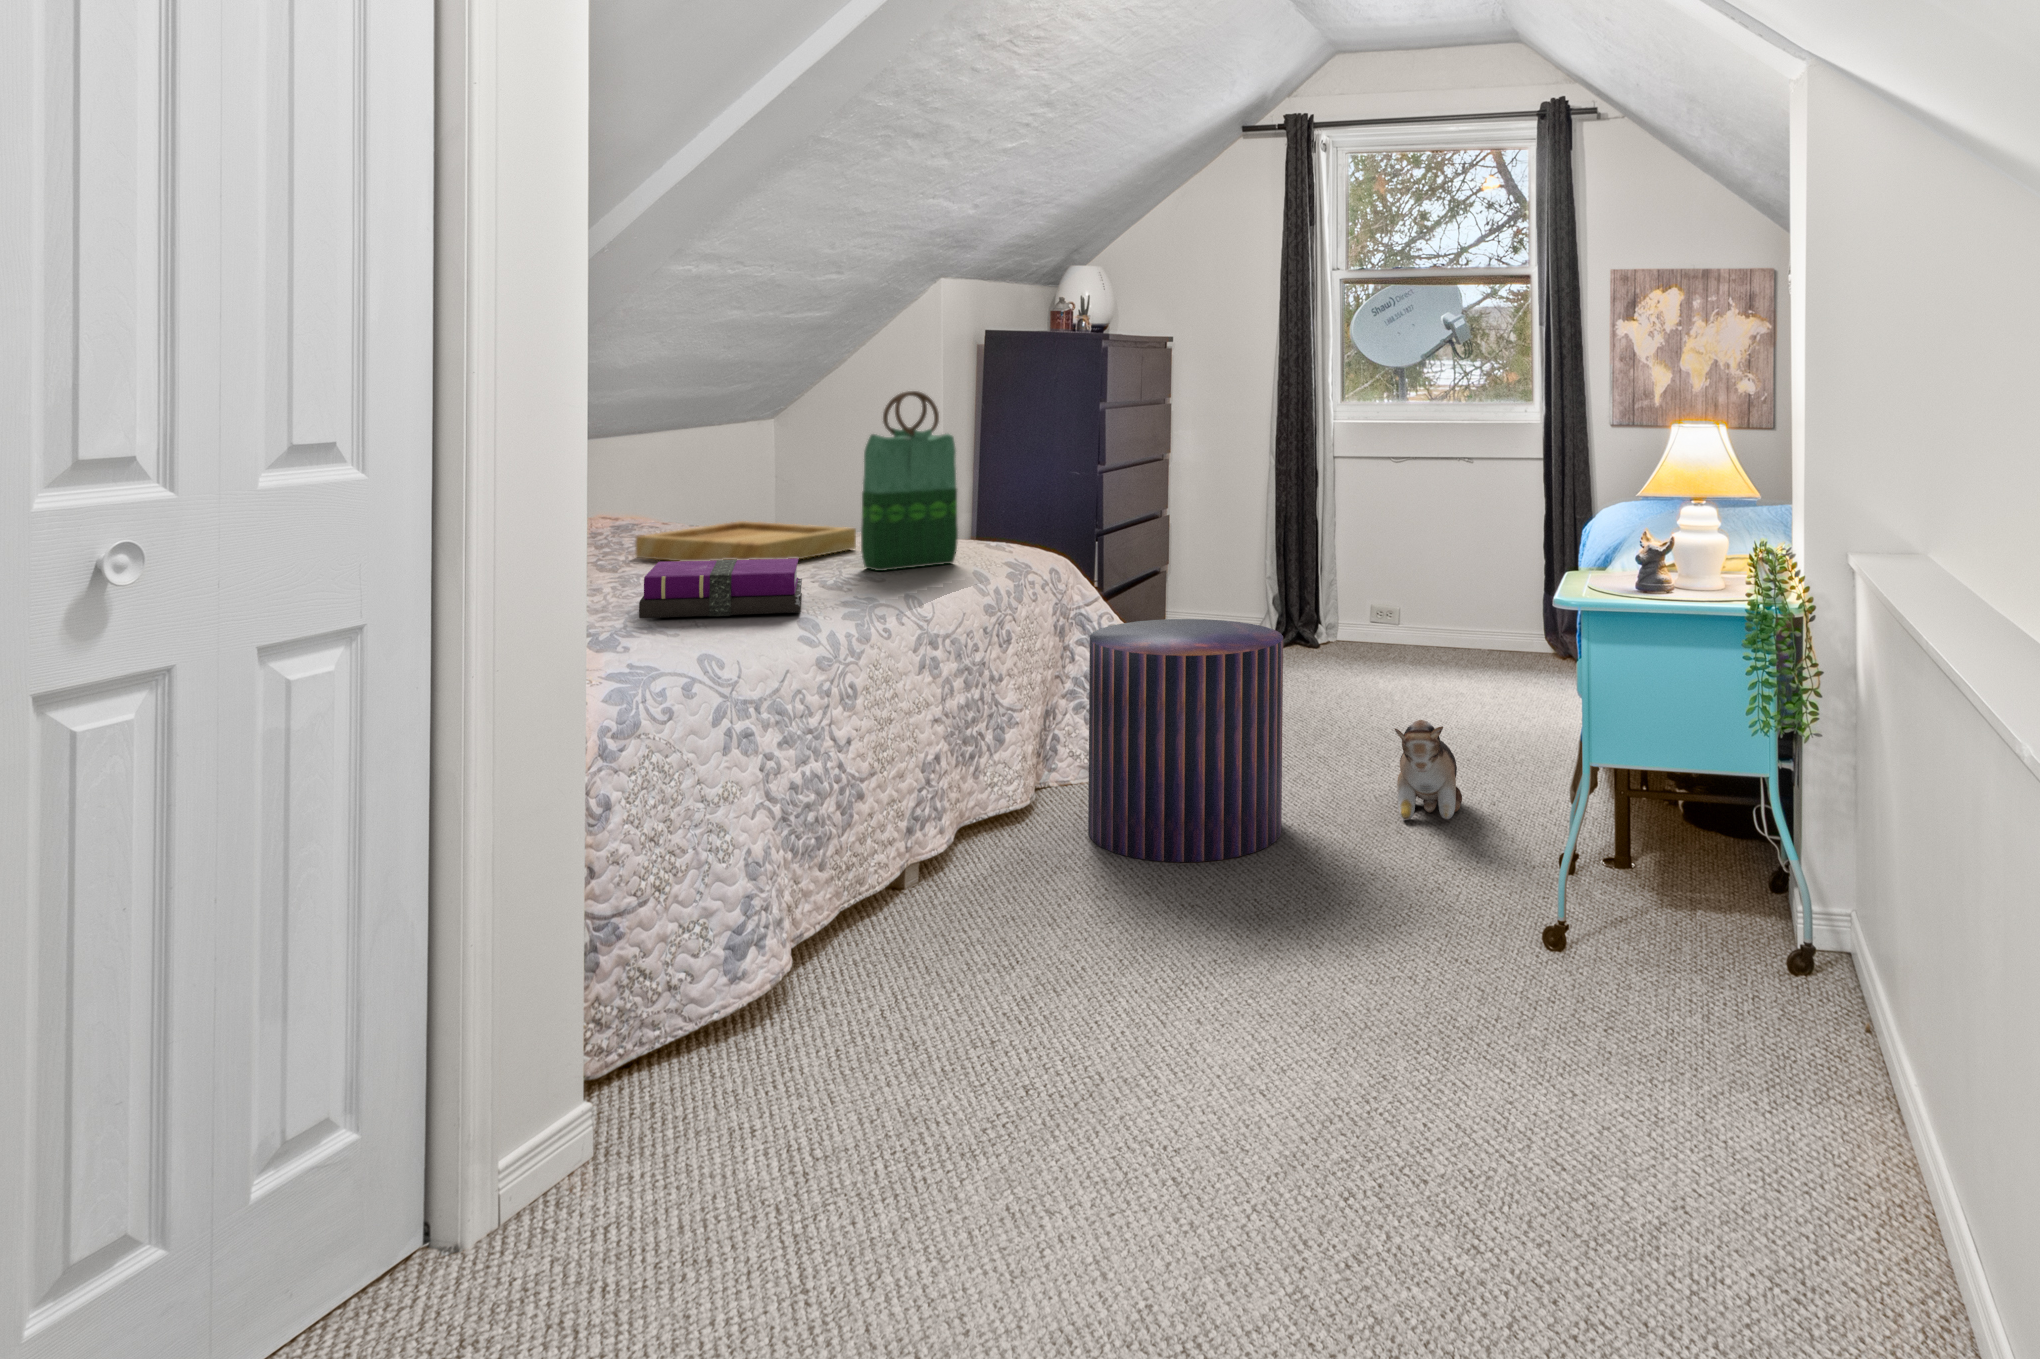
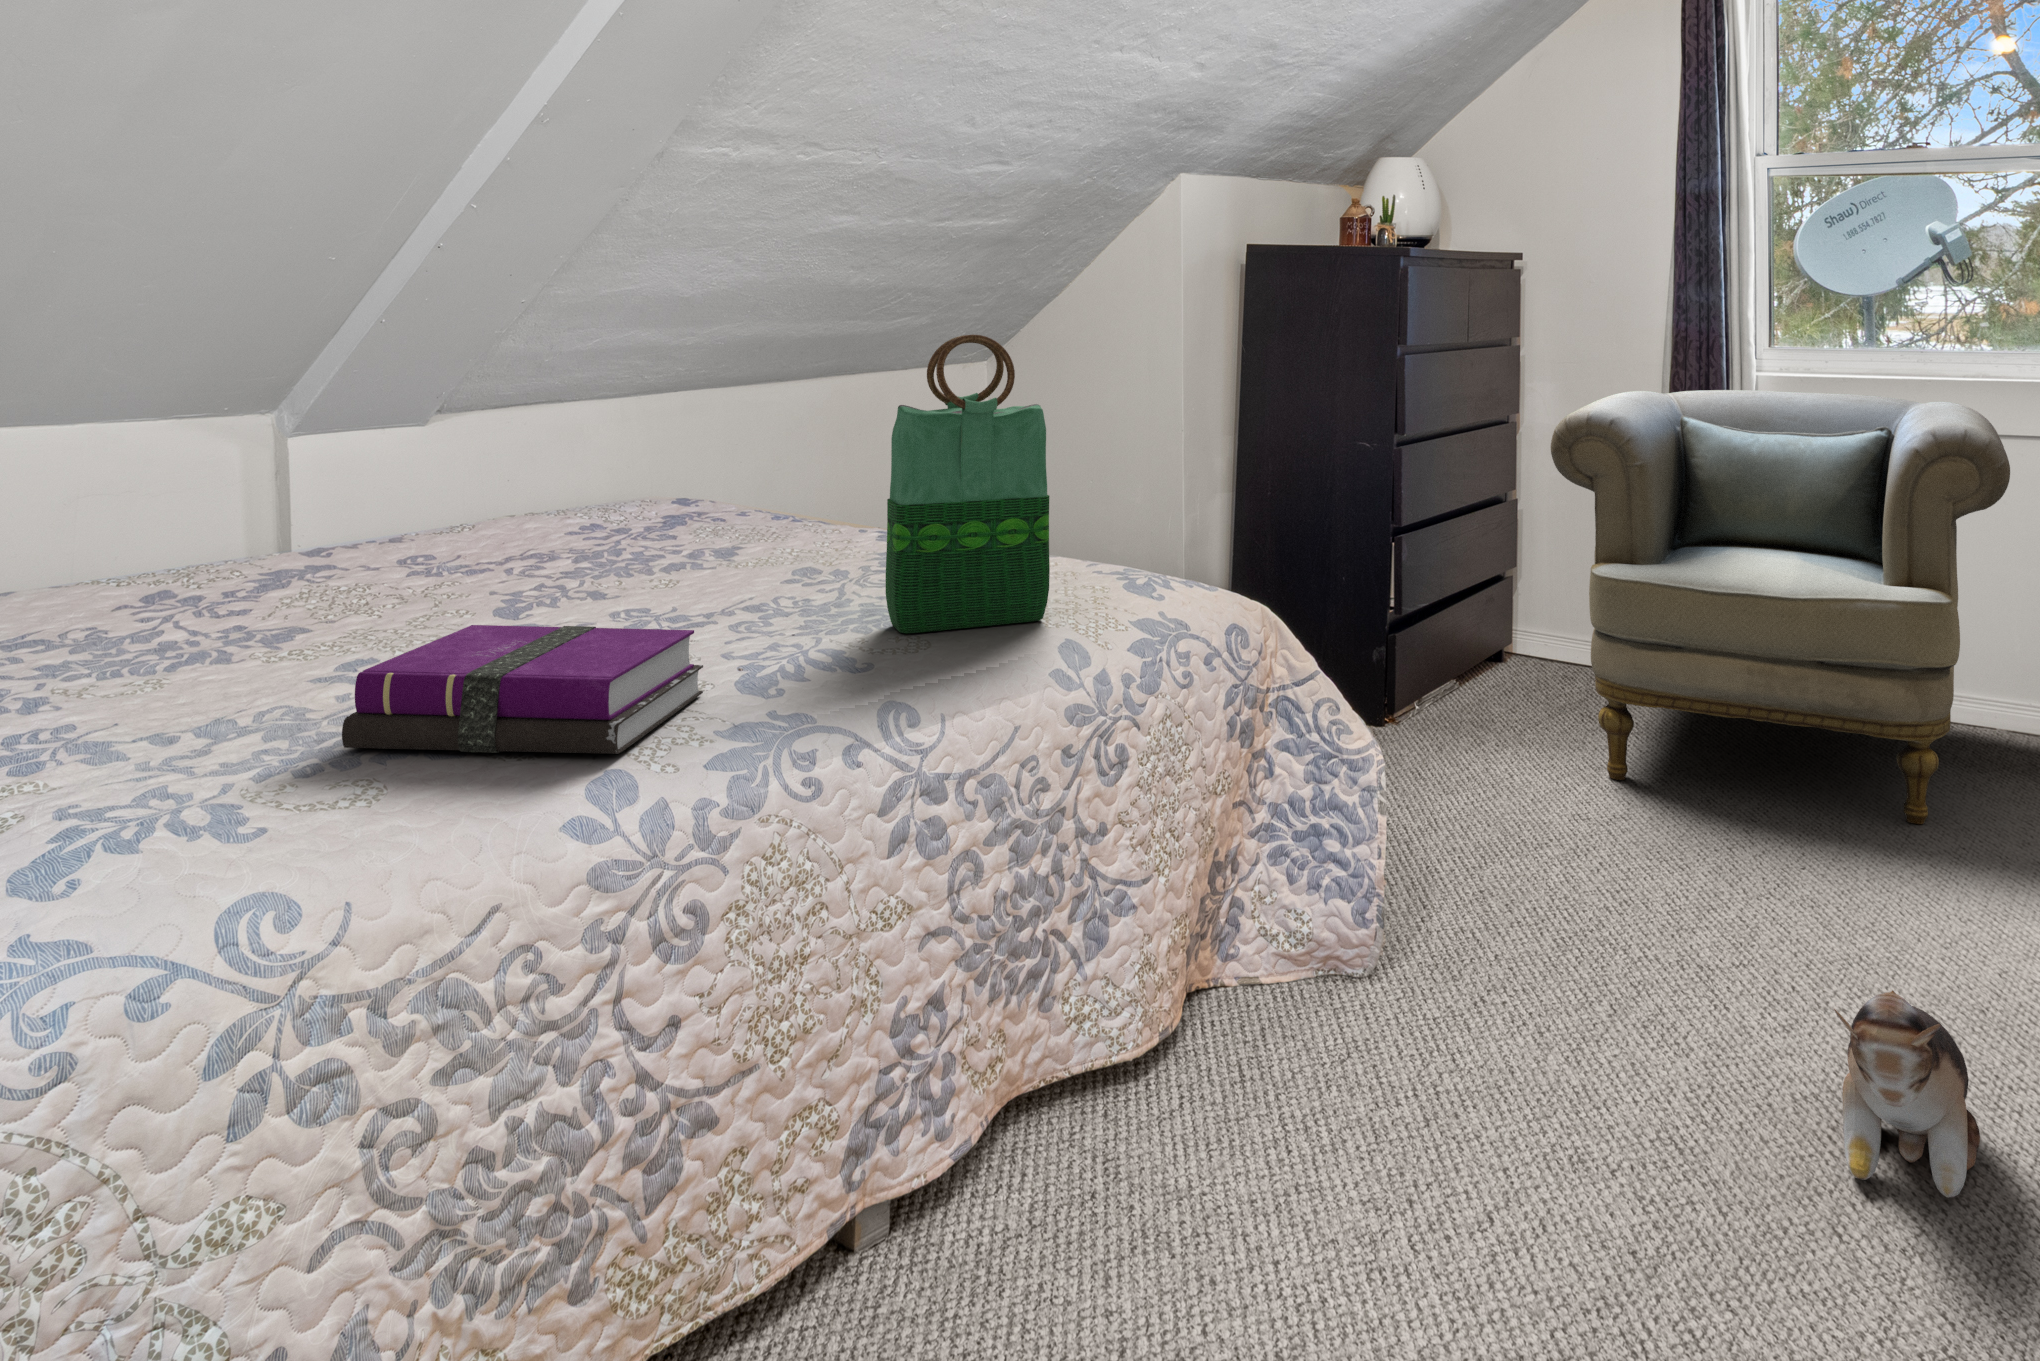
armchair: none [1208,434,1487,695] -> present [1551,390,2010,824]
tray: present [636,521,856,561] -> none [610,518,934,613]
pouf: present [1088,619,1283,862] -> none [1249,729,1608,1249]

